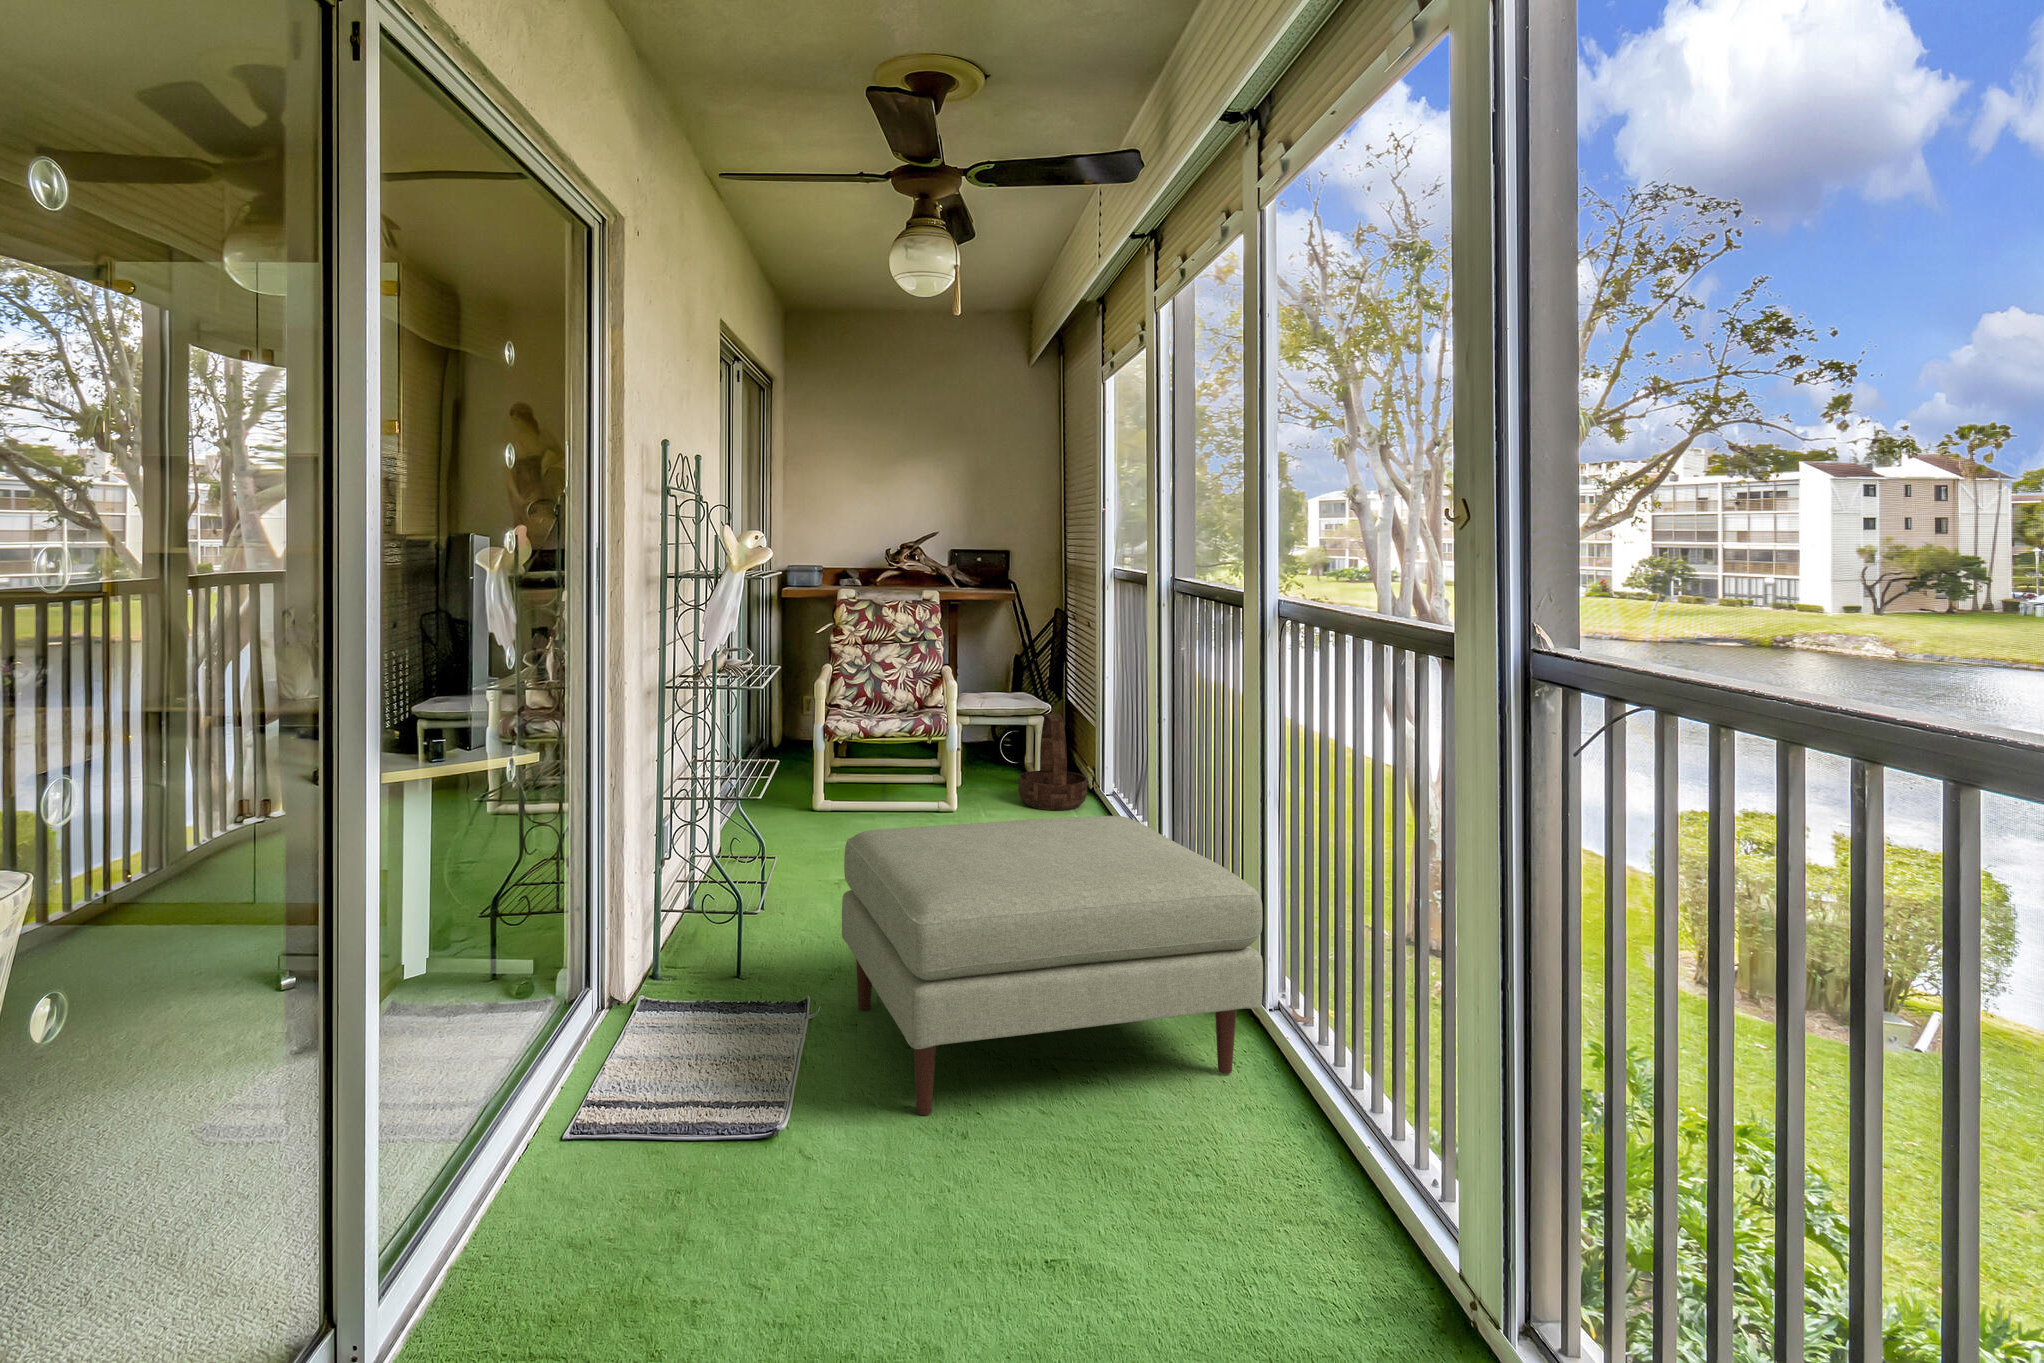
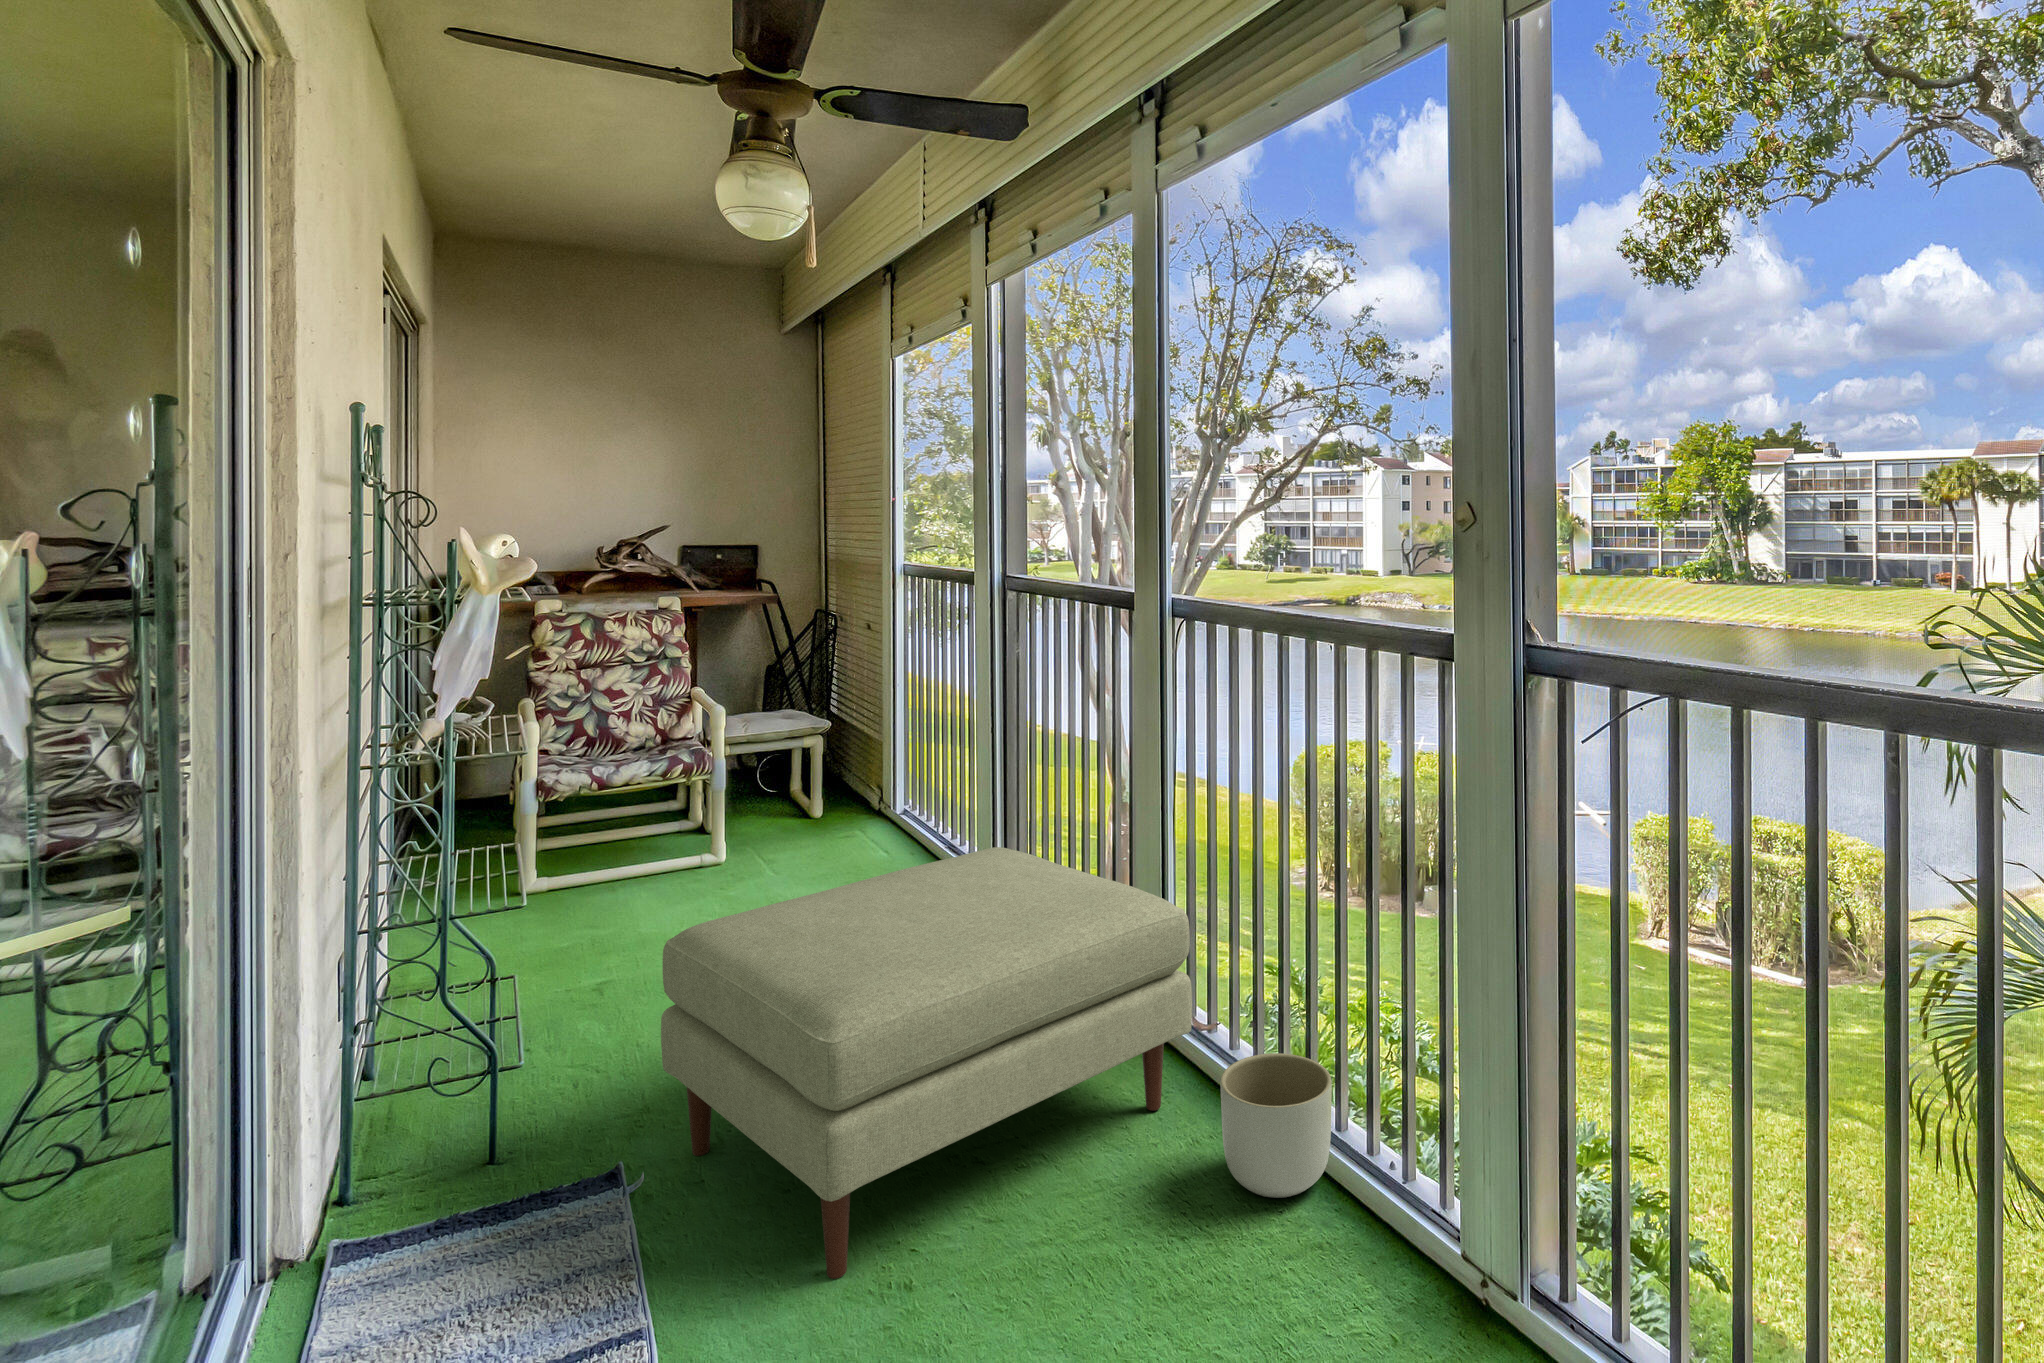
basket: present [1018,714,1087,810] -> none [800,730,882,841]
planter: none [1261,1038,1373,1175] -> present [1221,1053,1332,1198]

